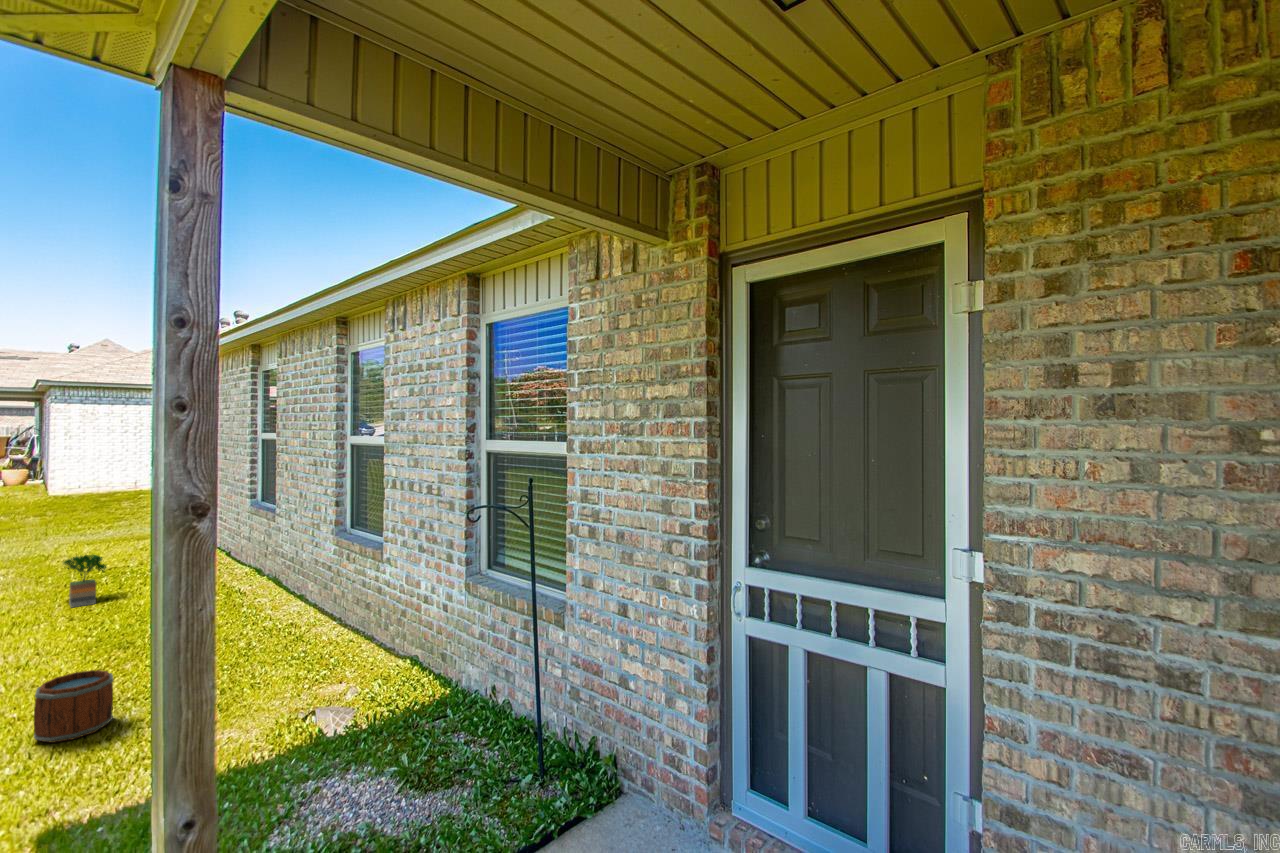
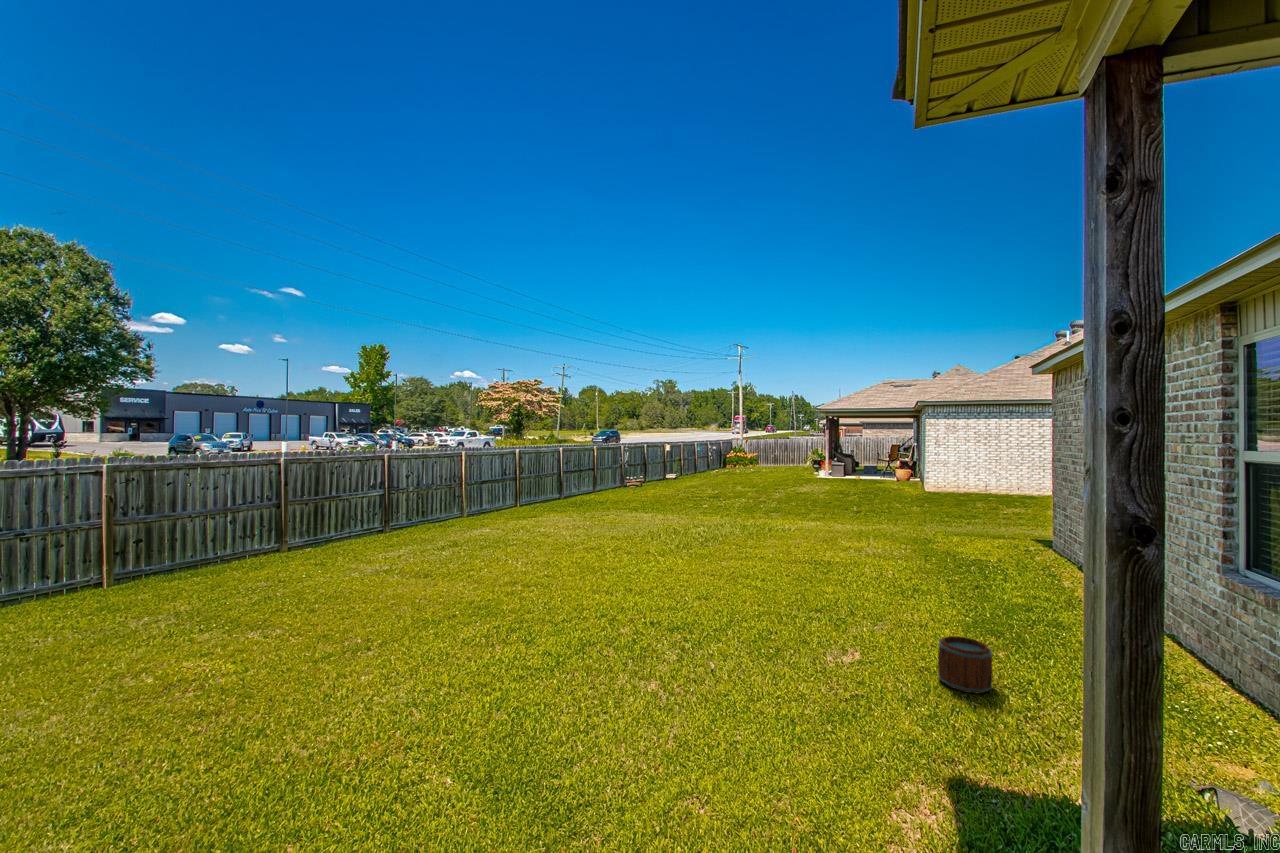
potted tree: present [63,555,107,608] -> none [942,539,973,581]

